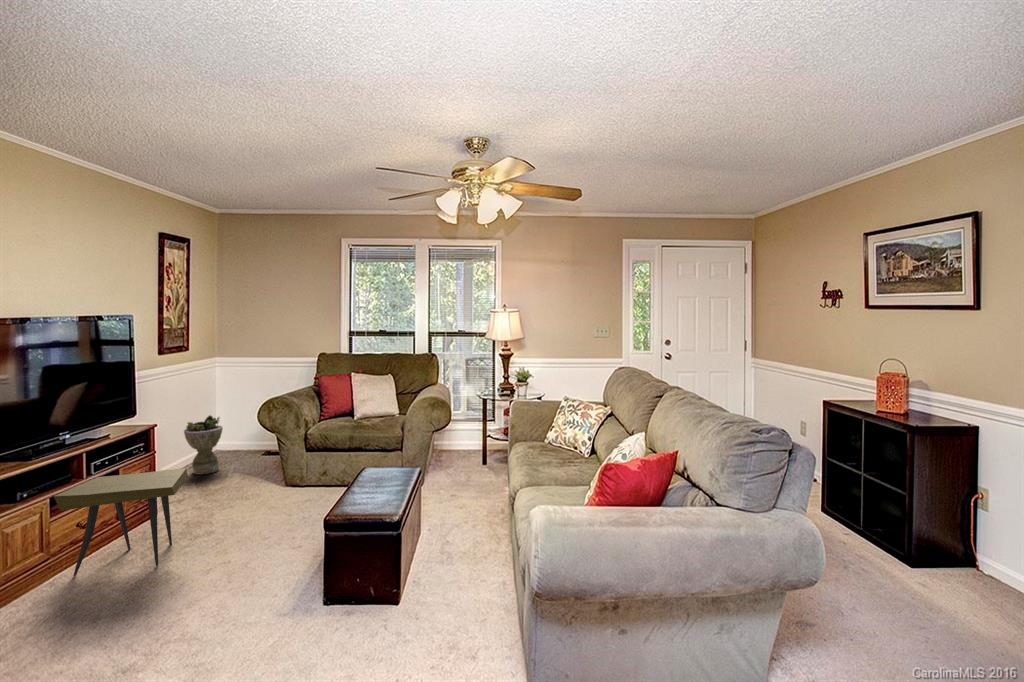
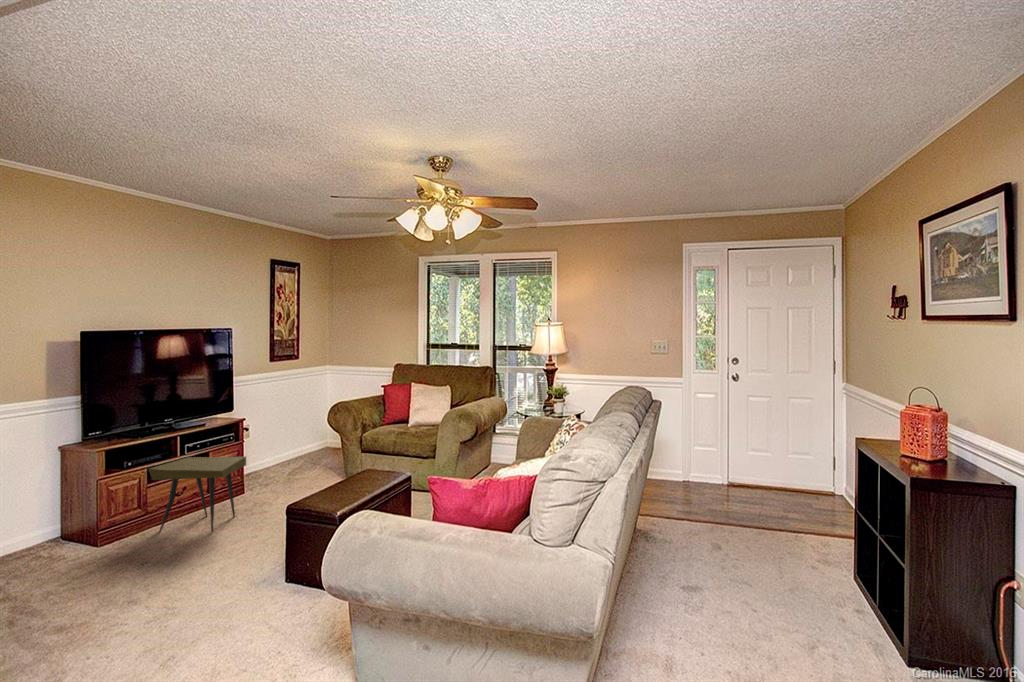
planter: present [184,415,223,474] -> none [287,413,318,462]

